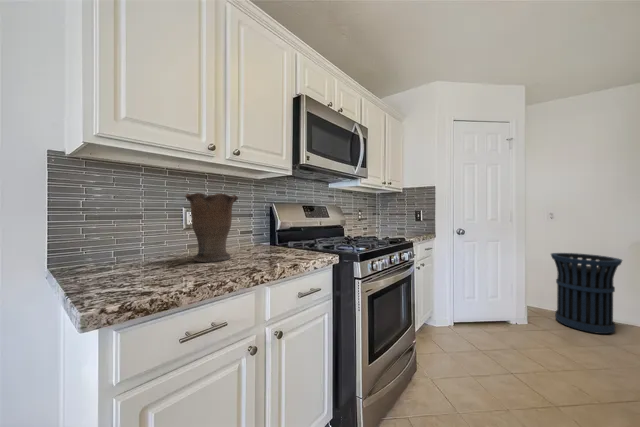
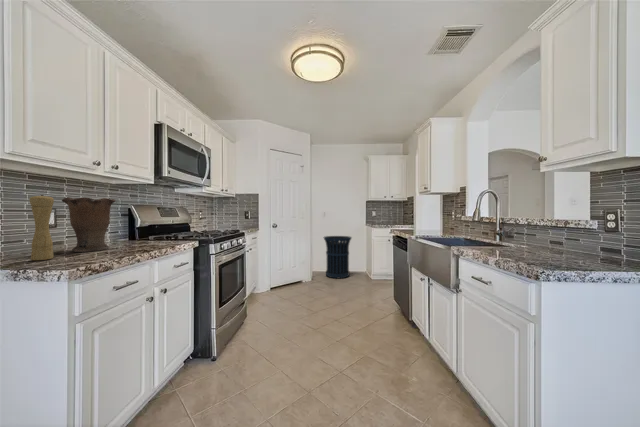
pepper mill: none [132,190,157,273] -> present [30,195,54,260]

